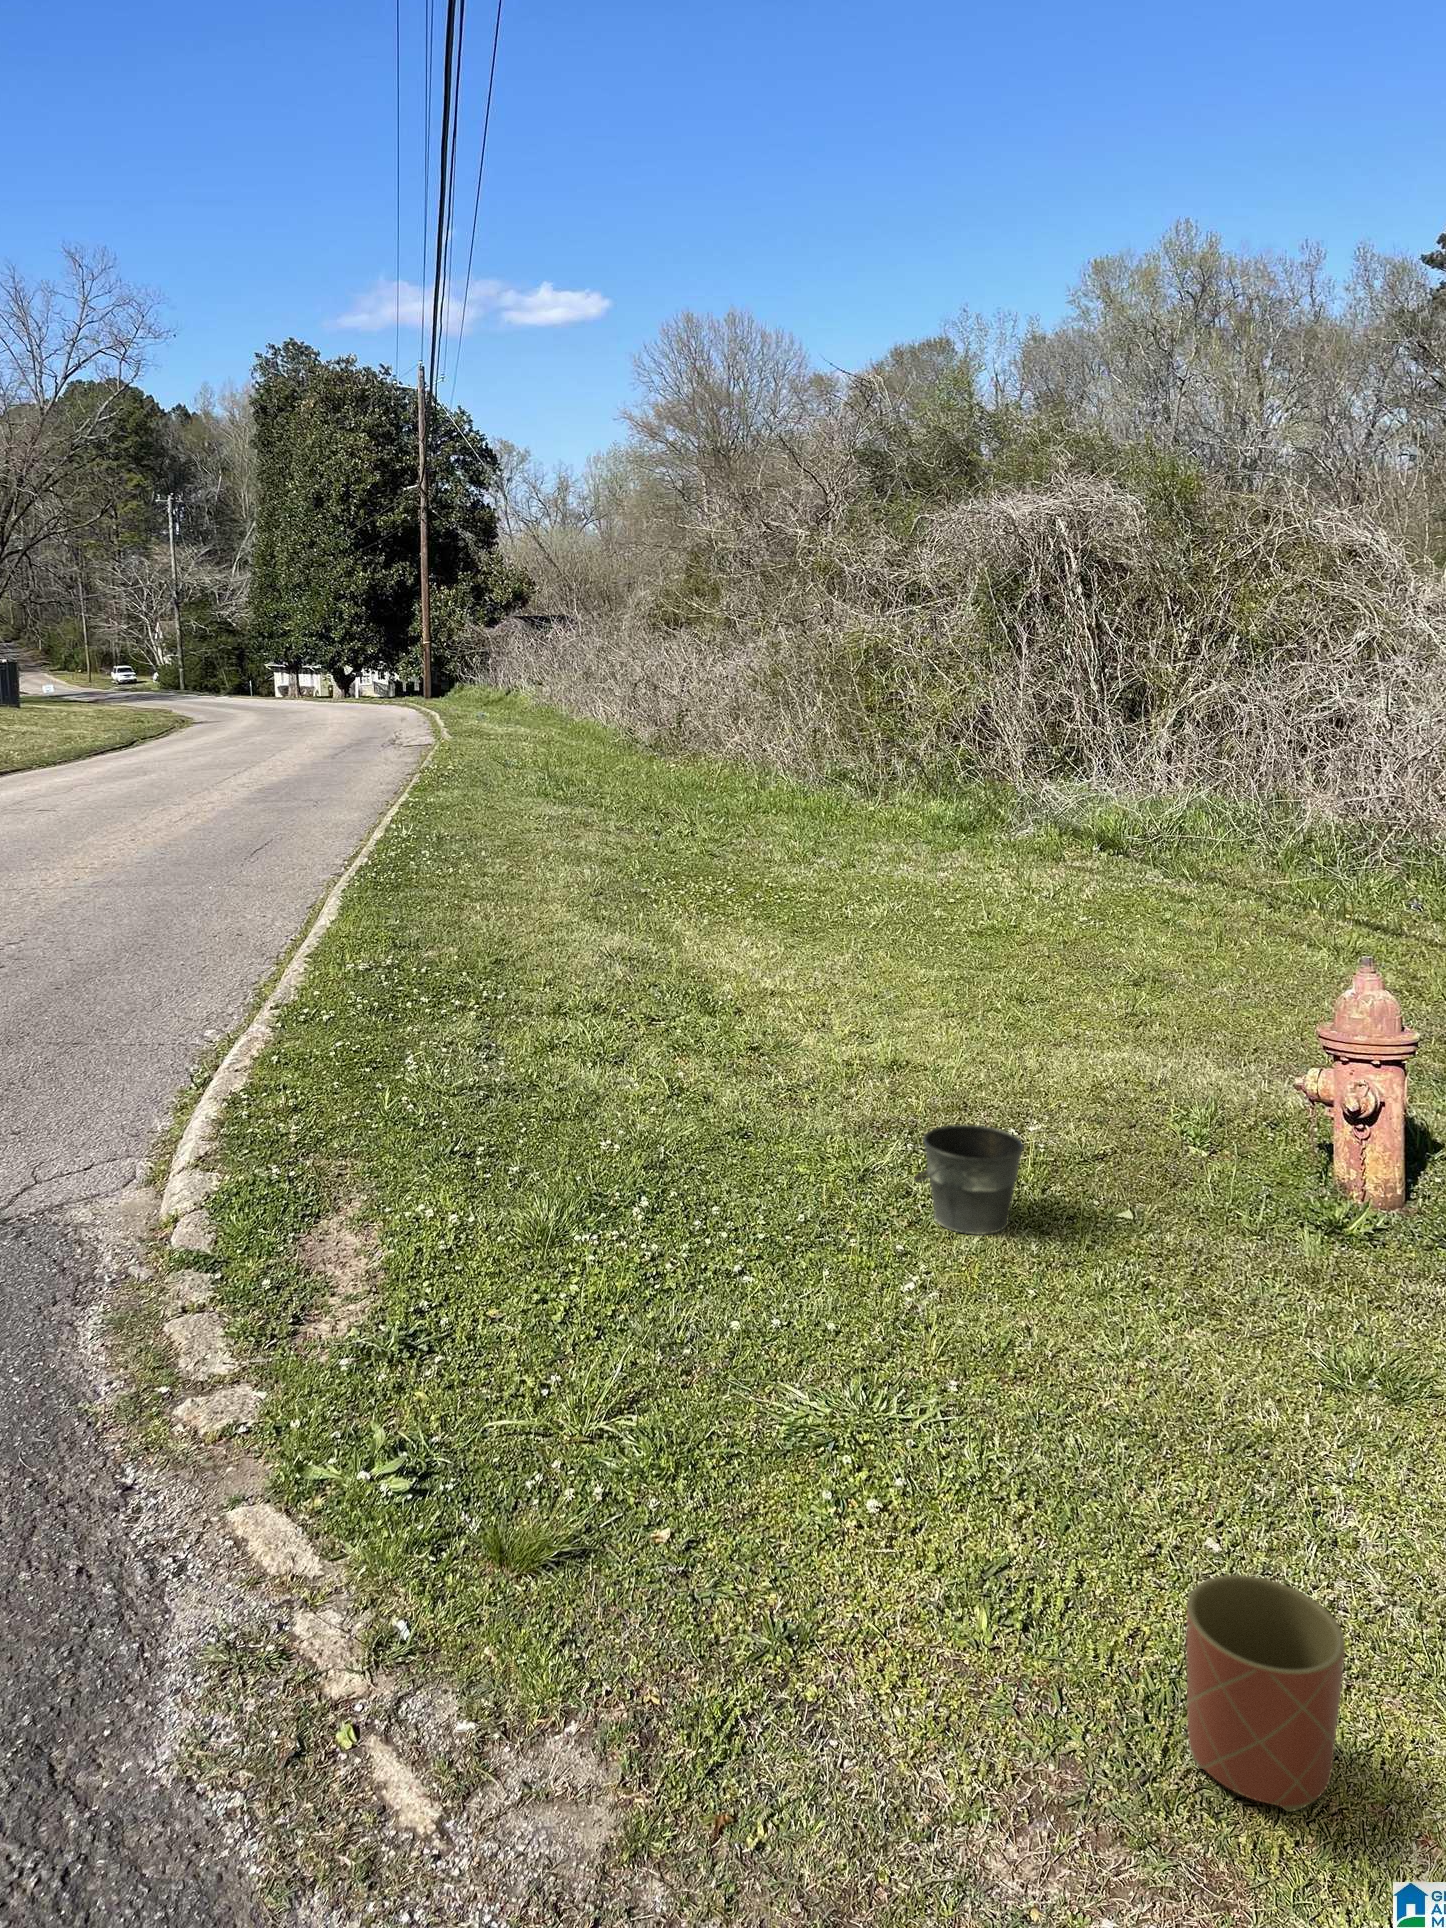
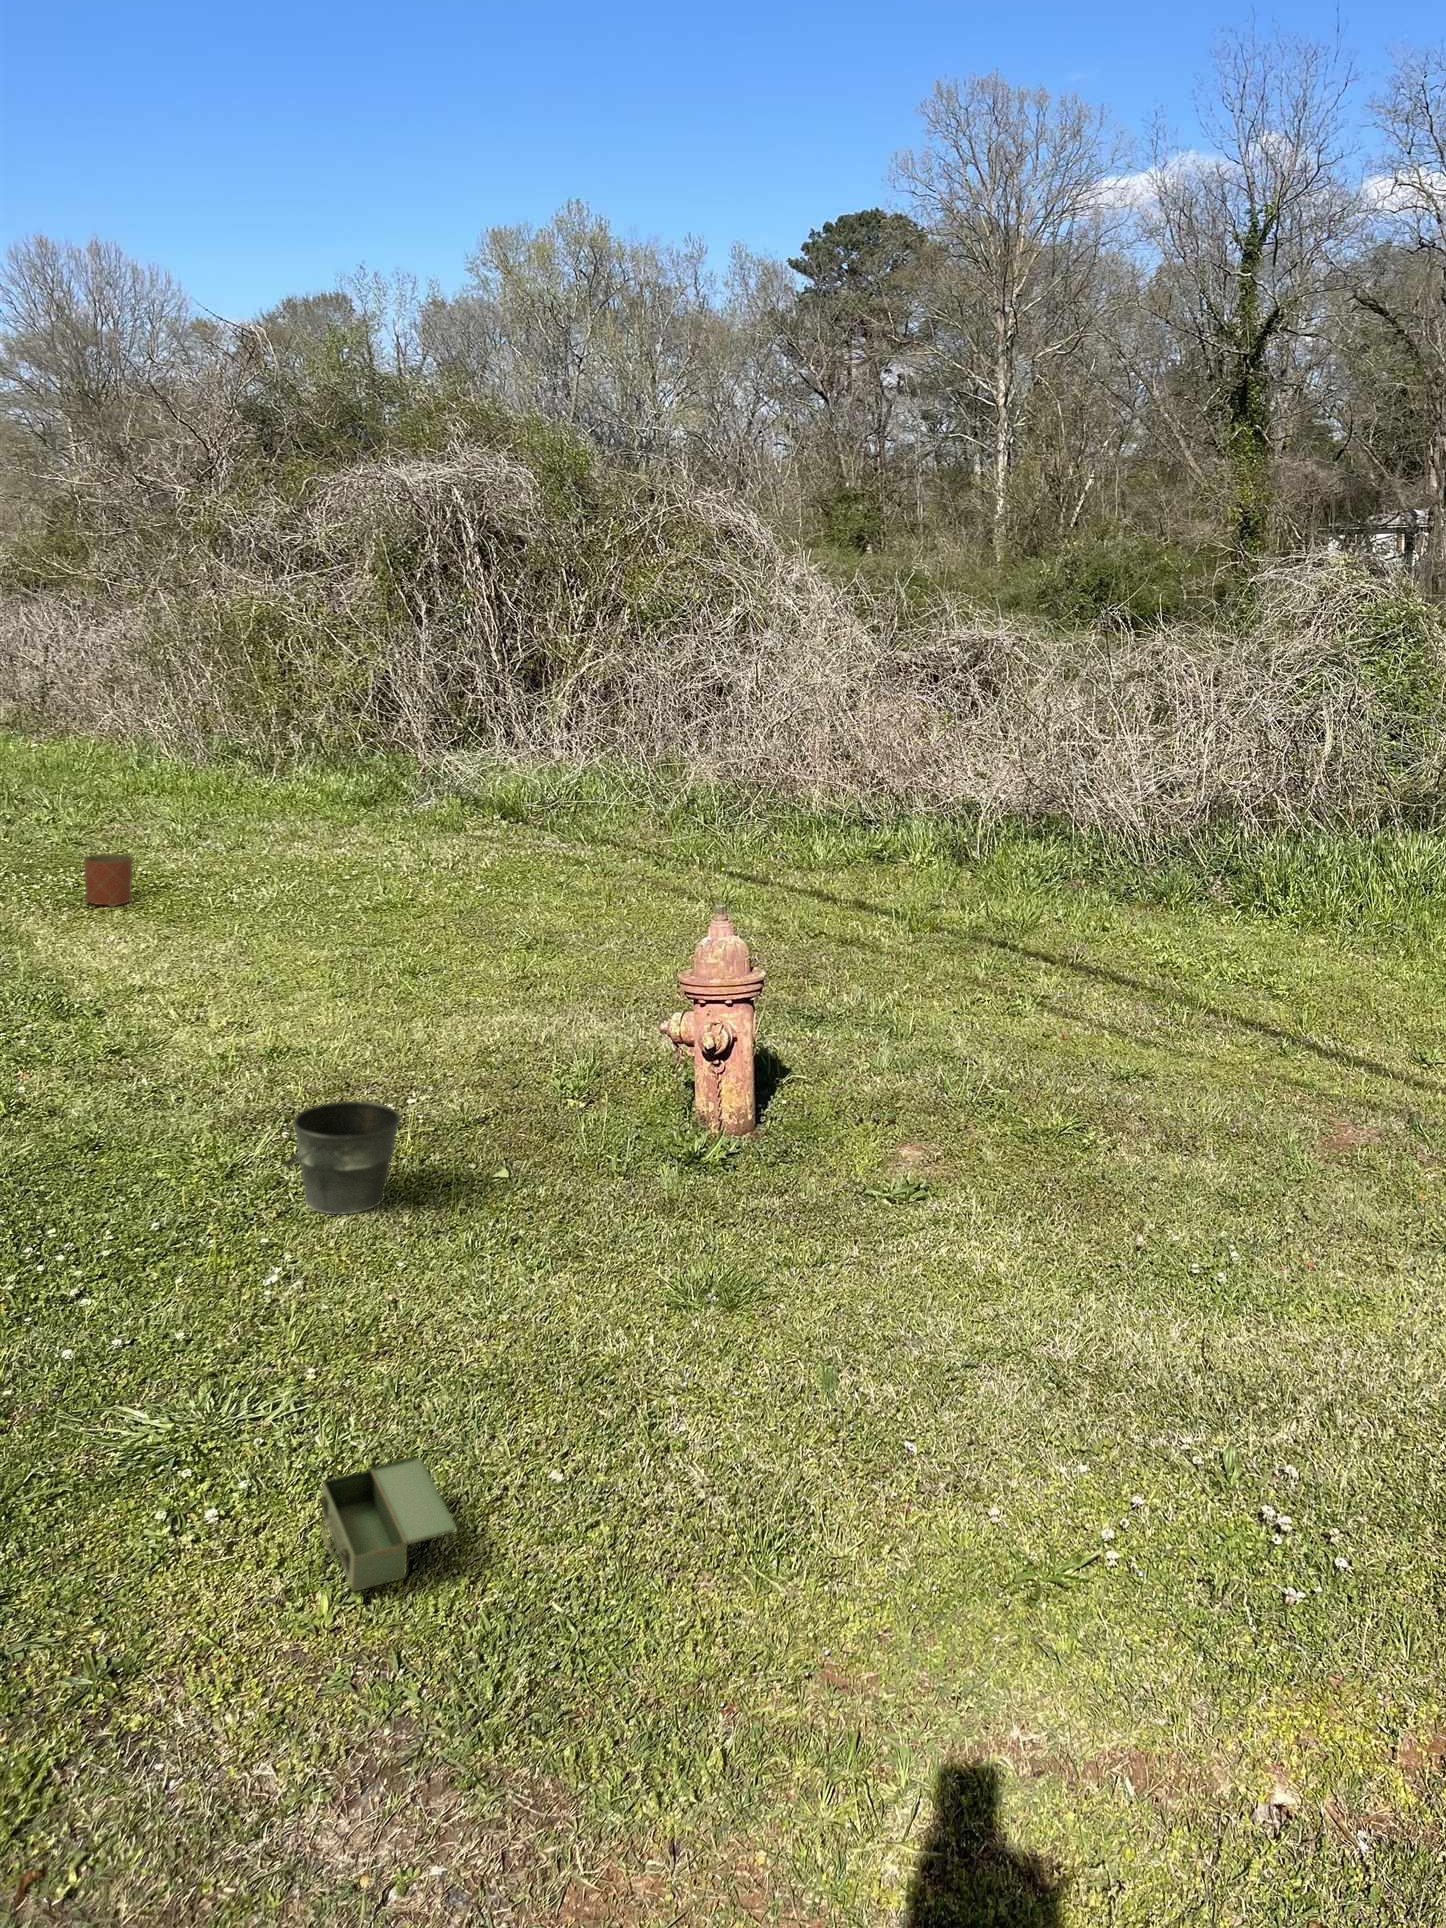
toolbox: none [970,1488,1112,1615] -> present [320,1457,457,1591]
planter: present [1186,1575,1345,1812] -> present [84,854,133,907]

